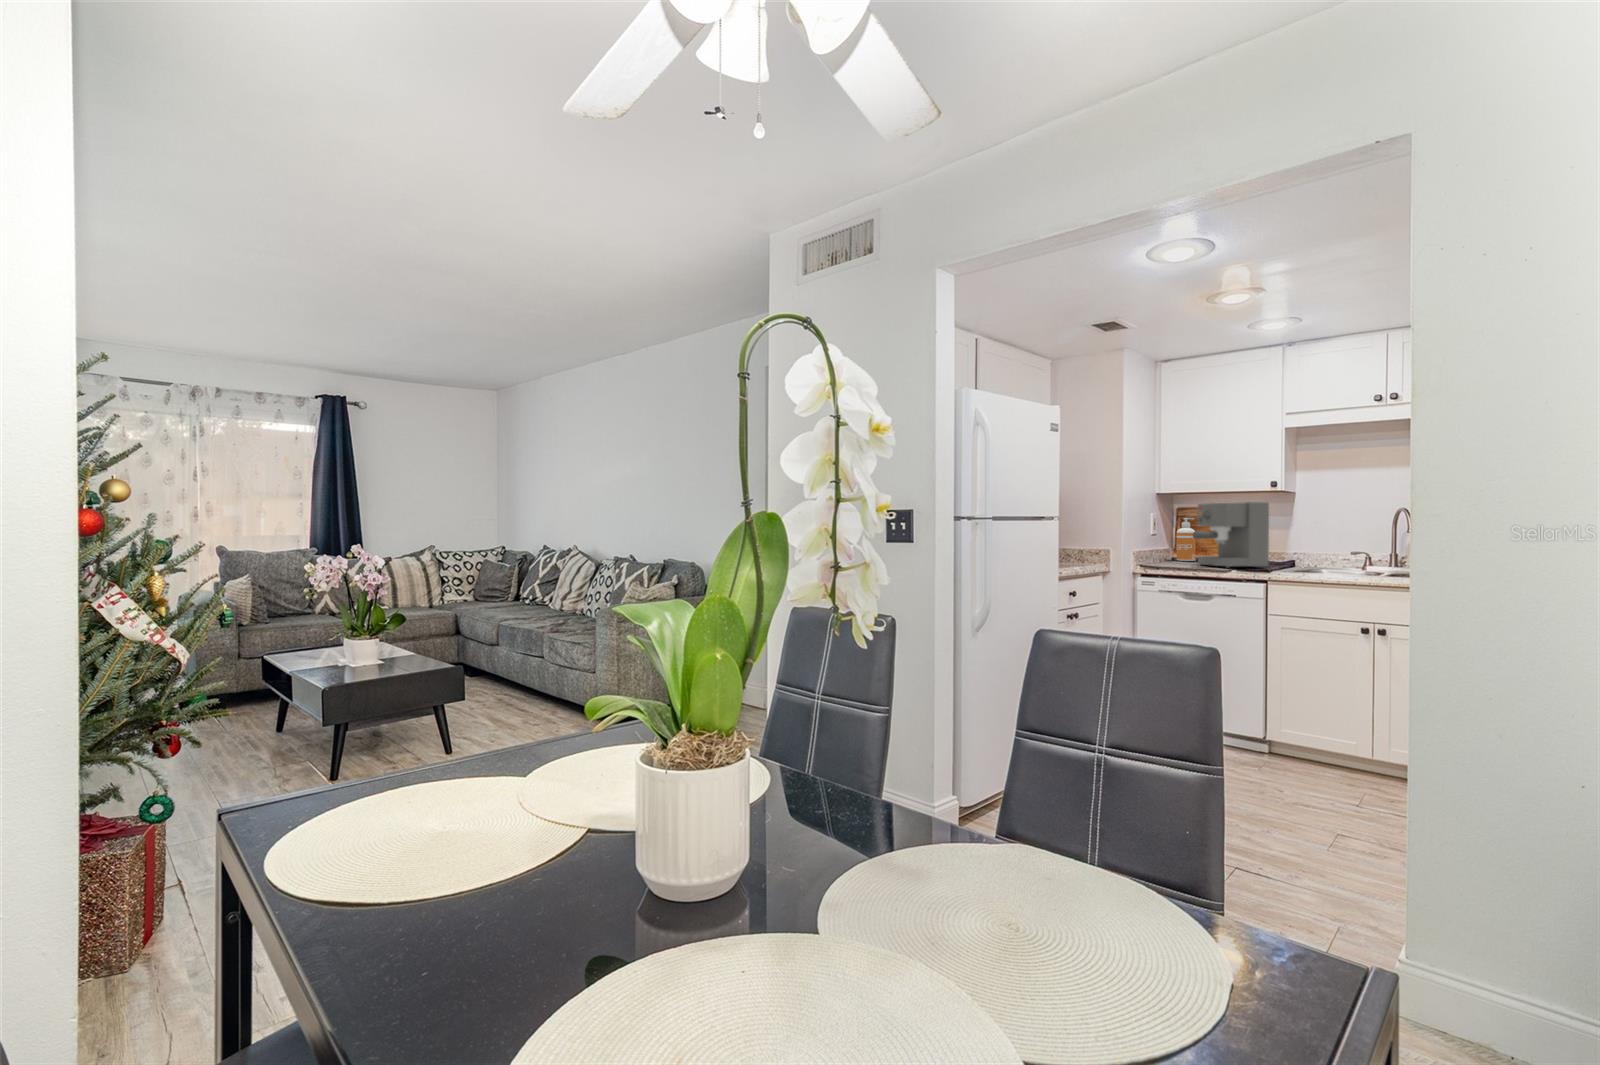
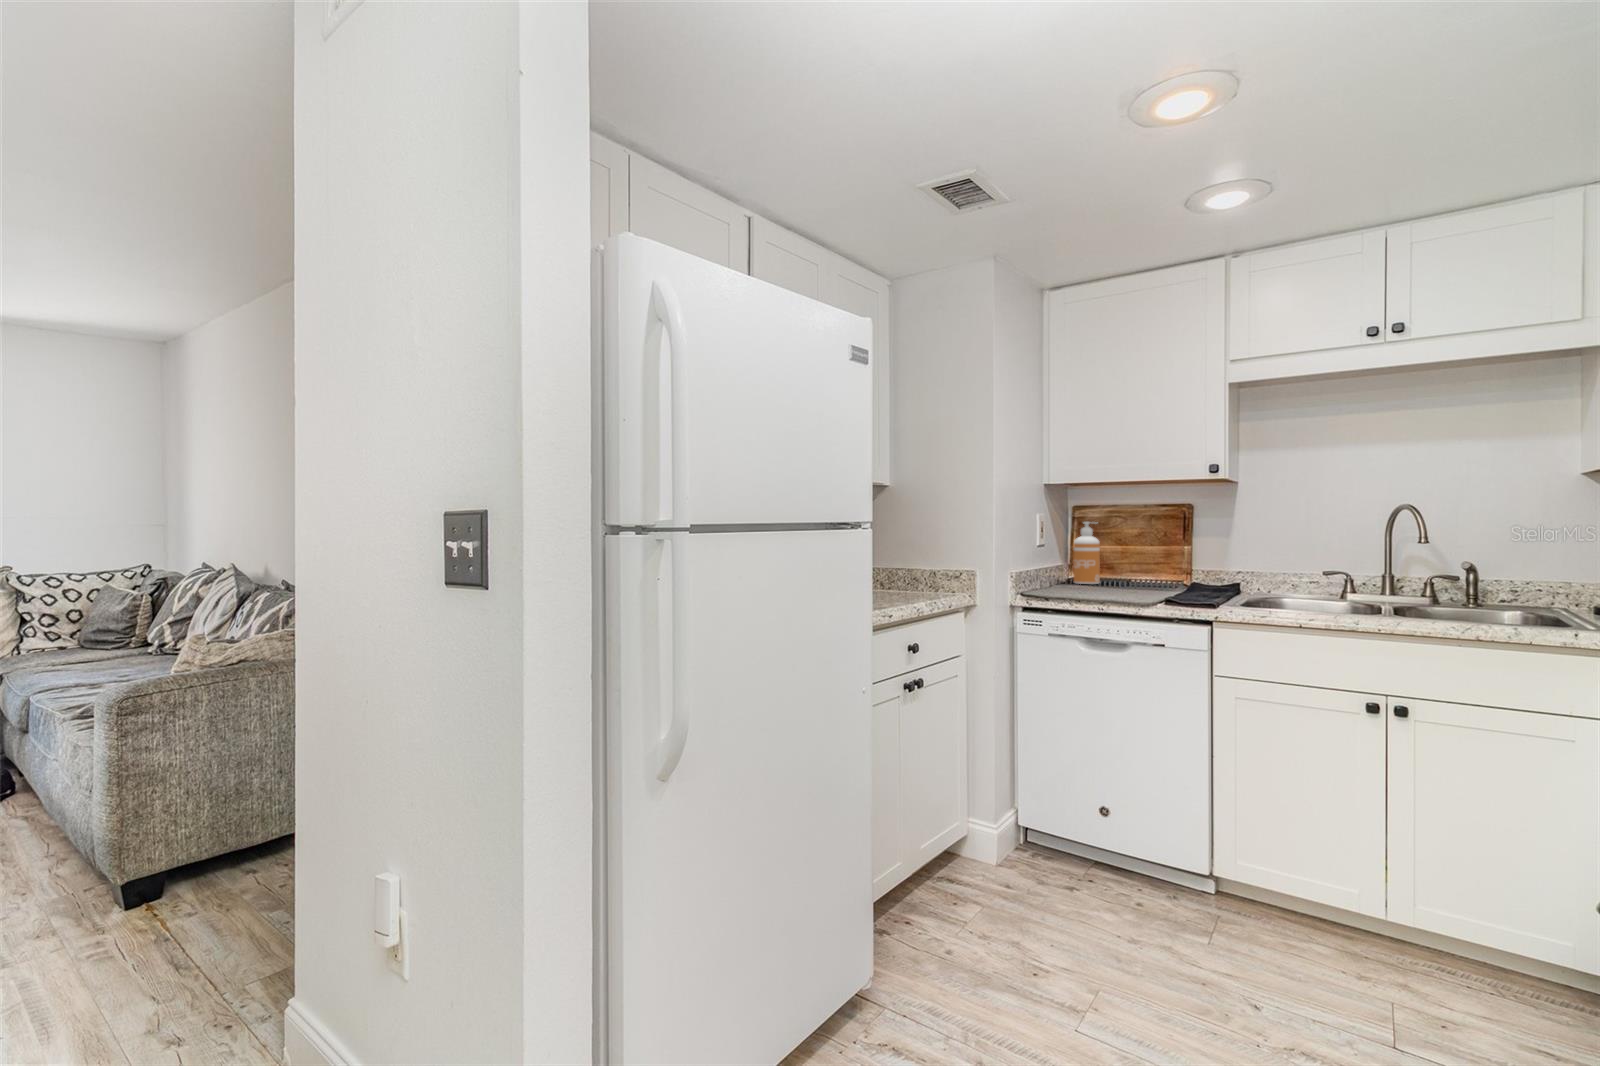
coffee maker: present [1193,502,1269,568] -> none [1097,498,1209,599]

